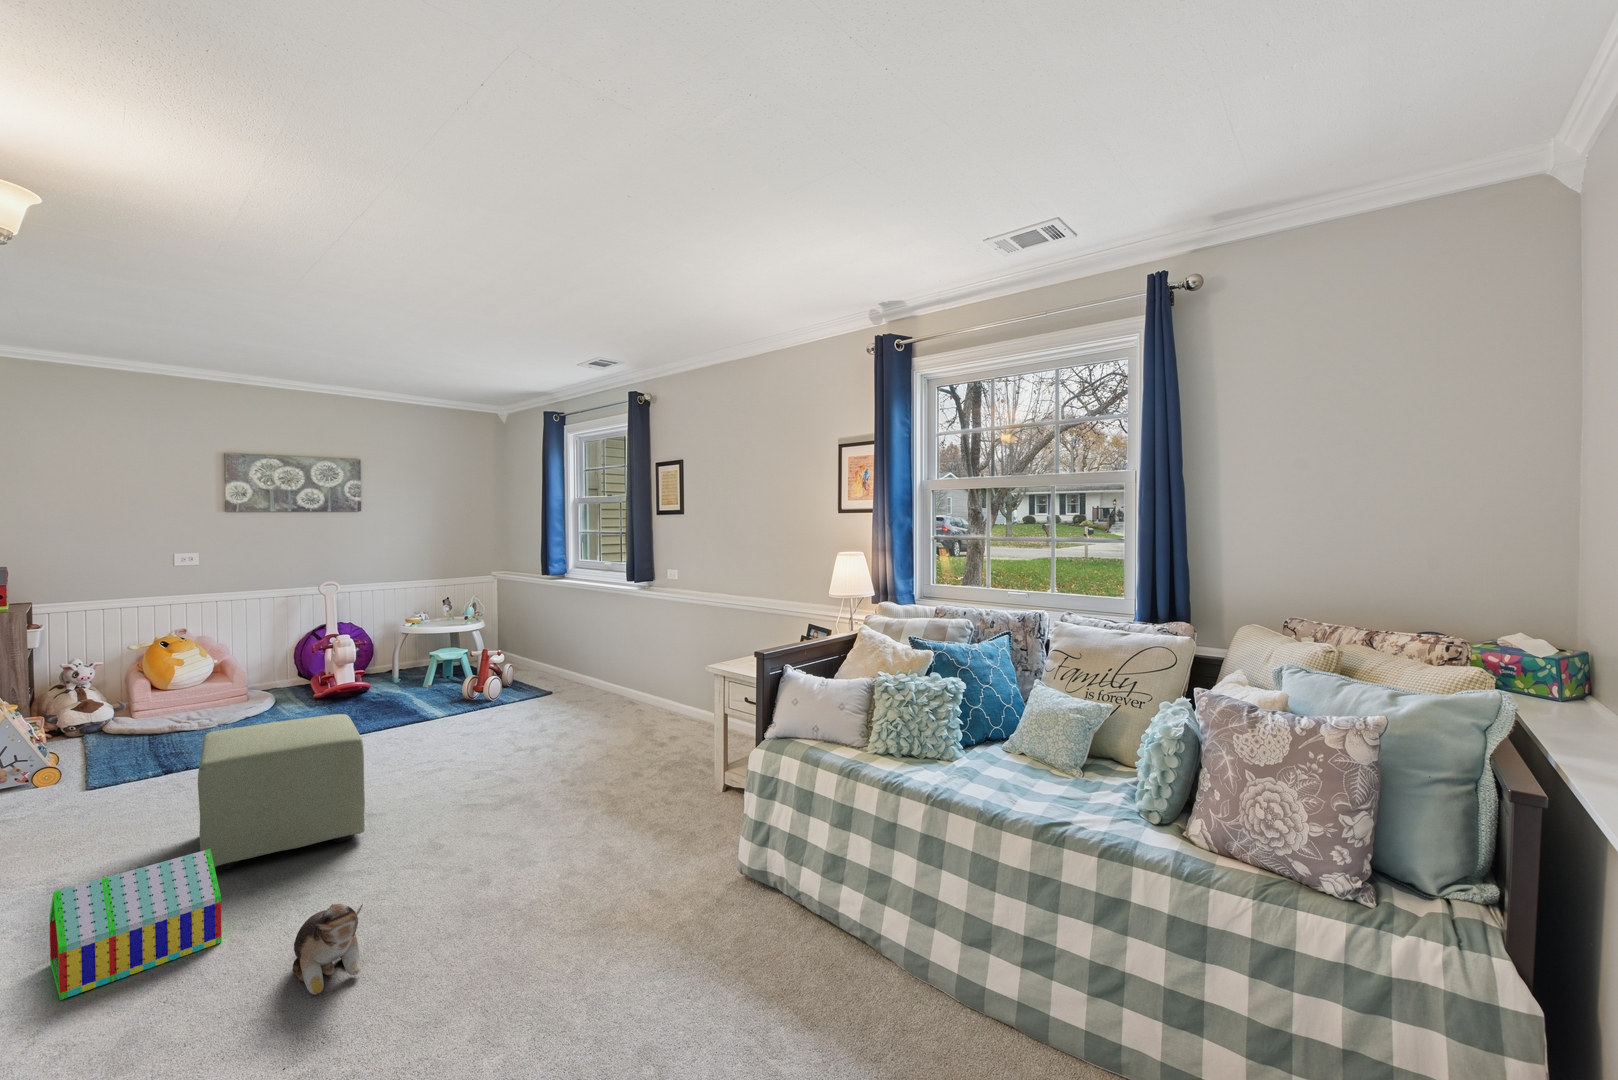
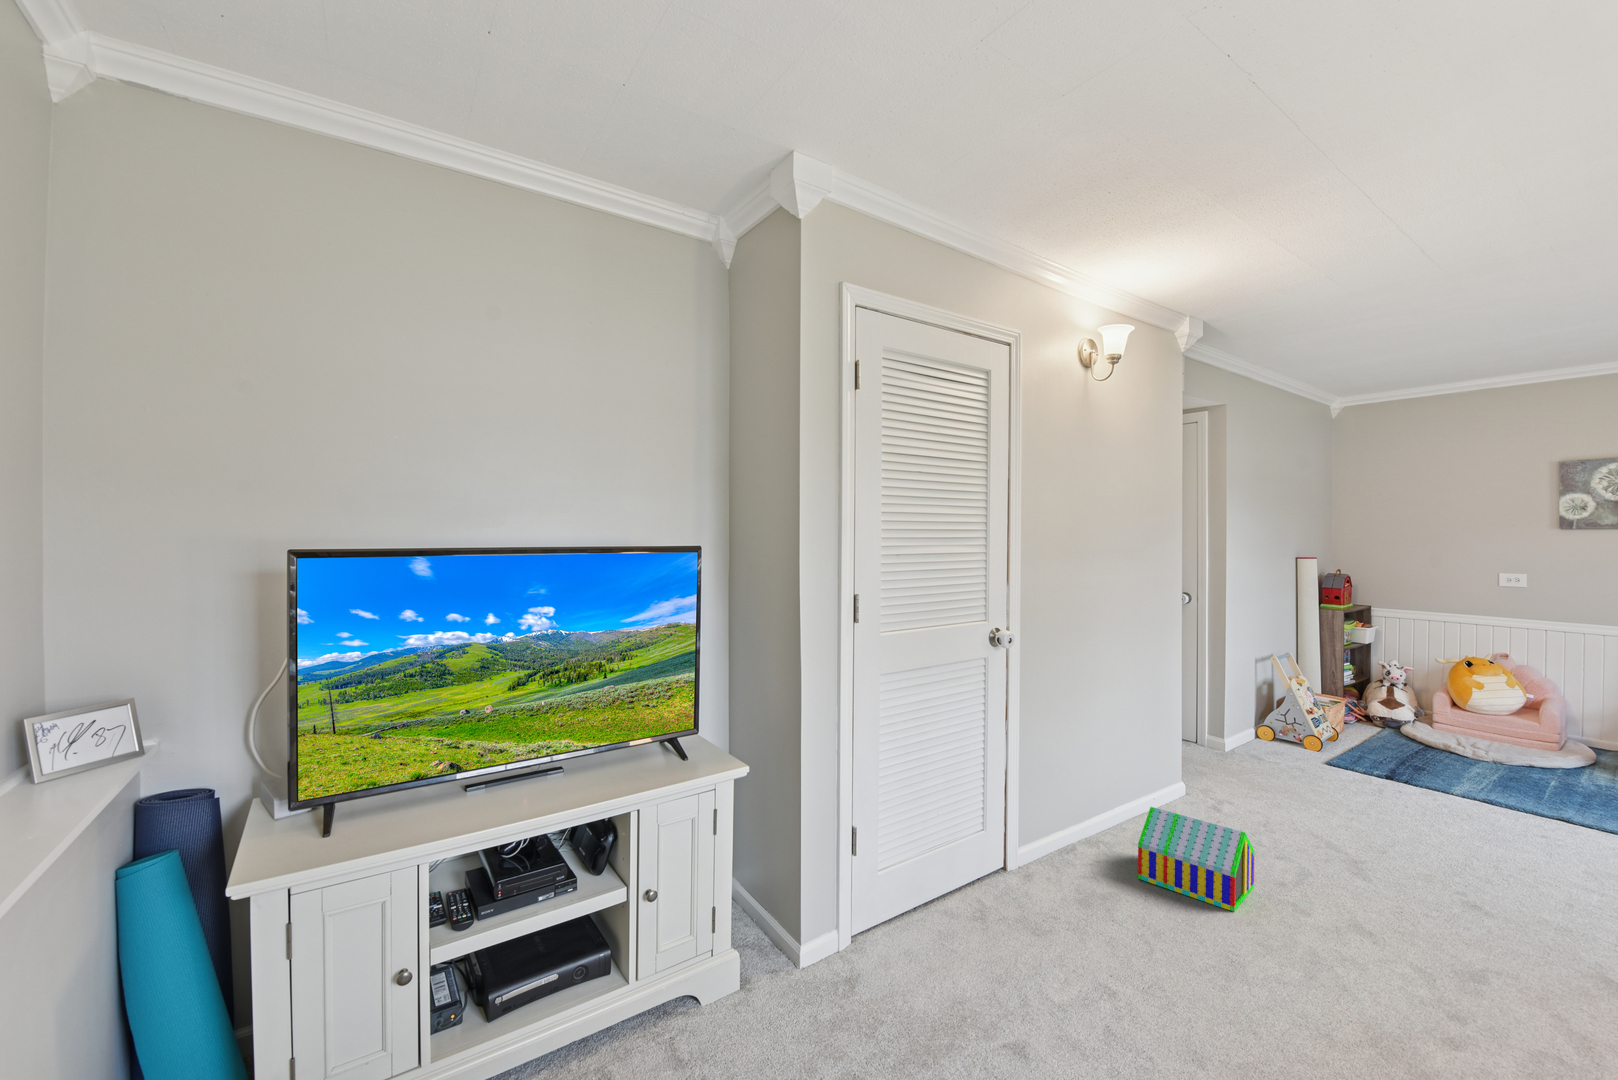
ottoman: present [198,714,365,869] -> none [1287,746,1491,913]
plush toy: present [293,904,363,995] -> none [1205,916,1281,1000]

